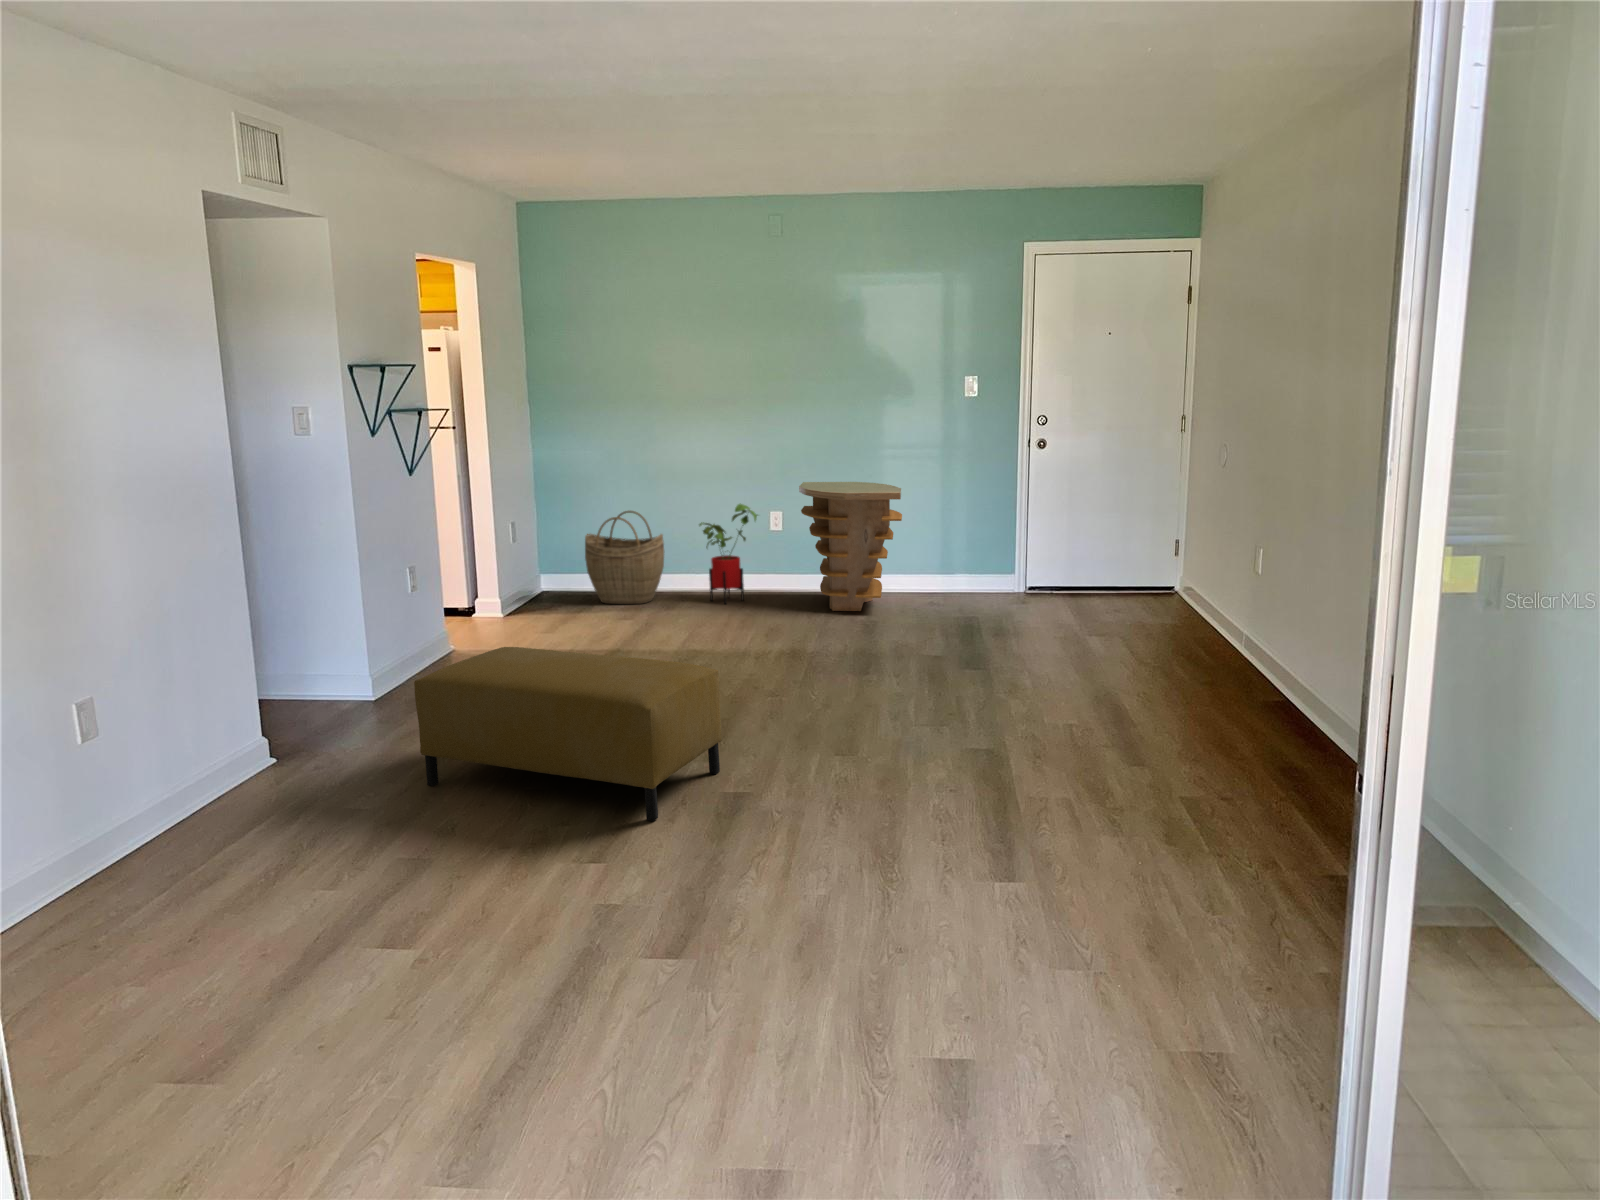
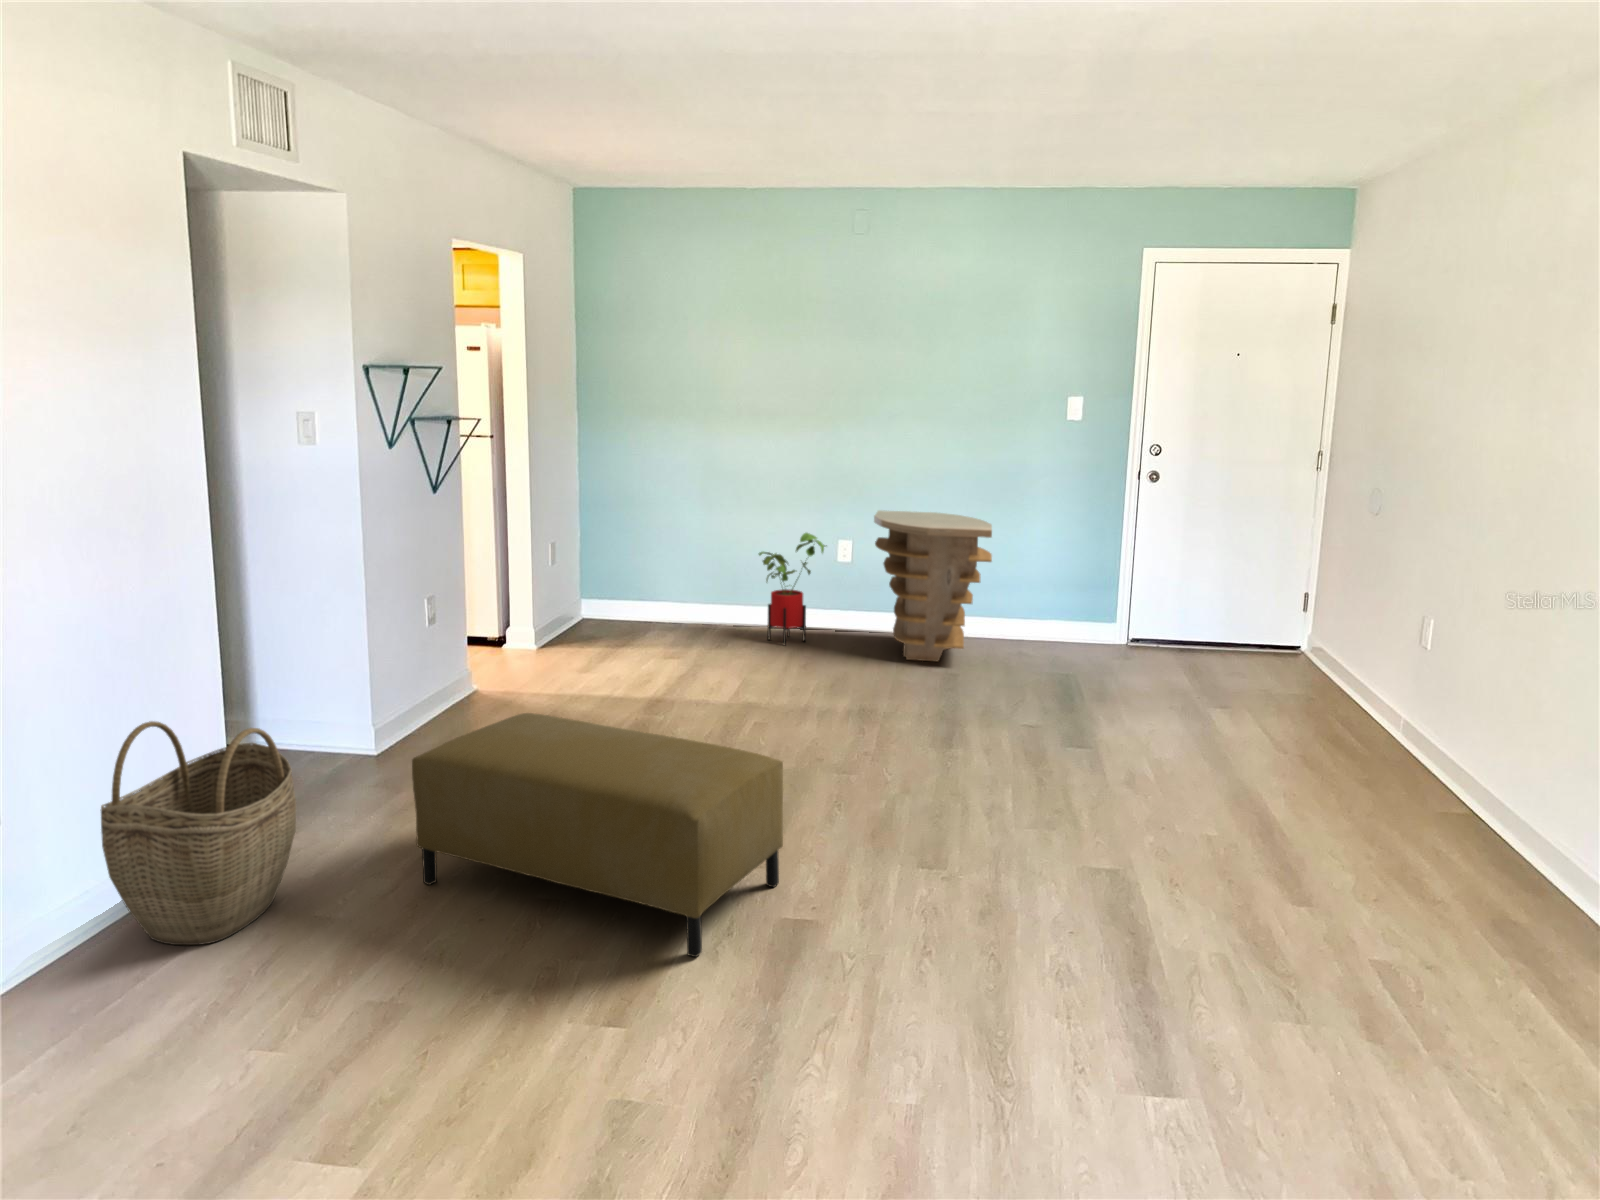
woven basket: present [585,511,664,604] -> present [101,721,296,945]

